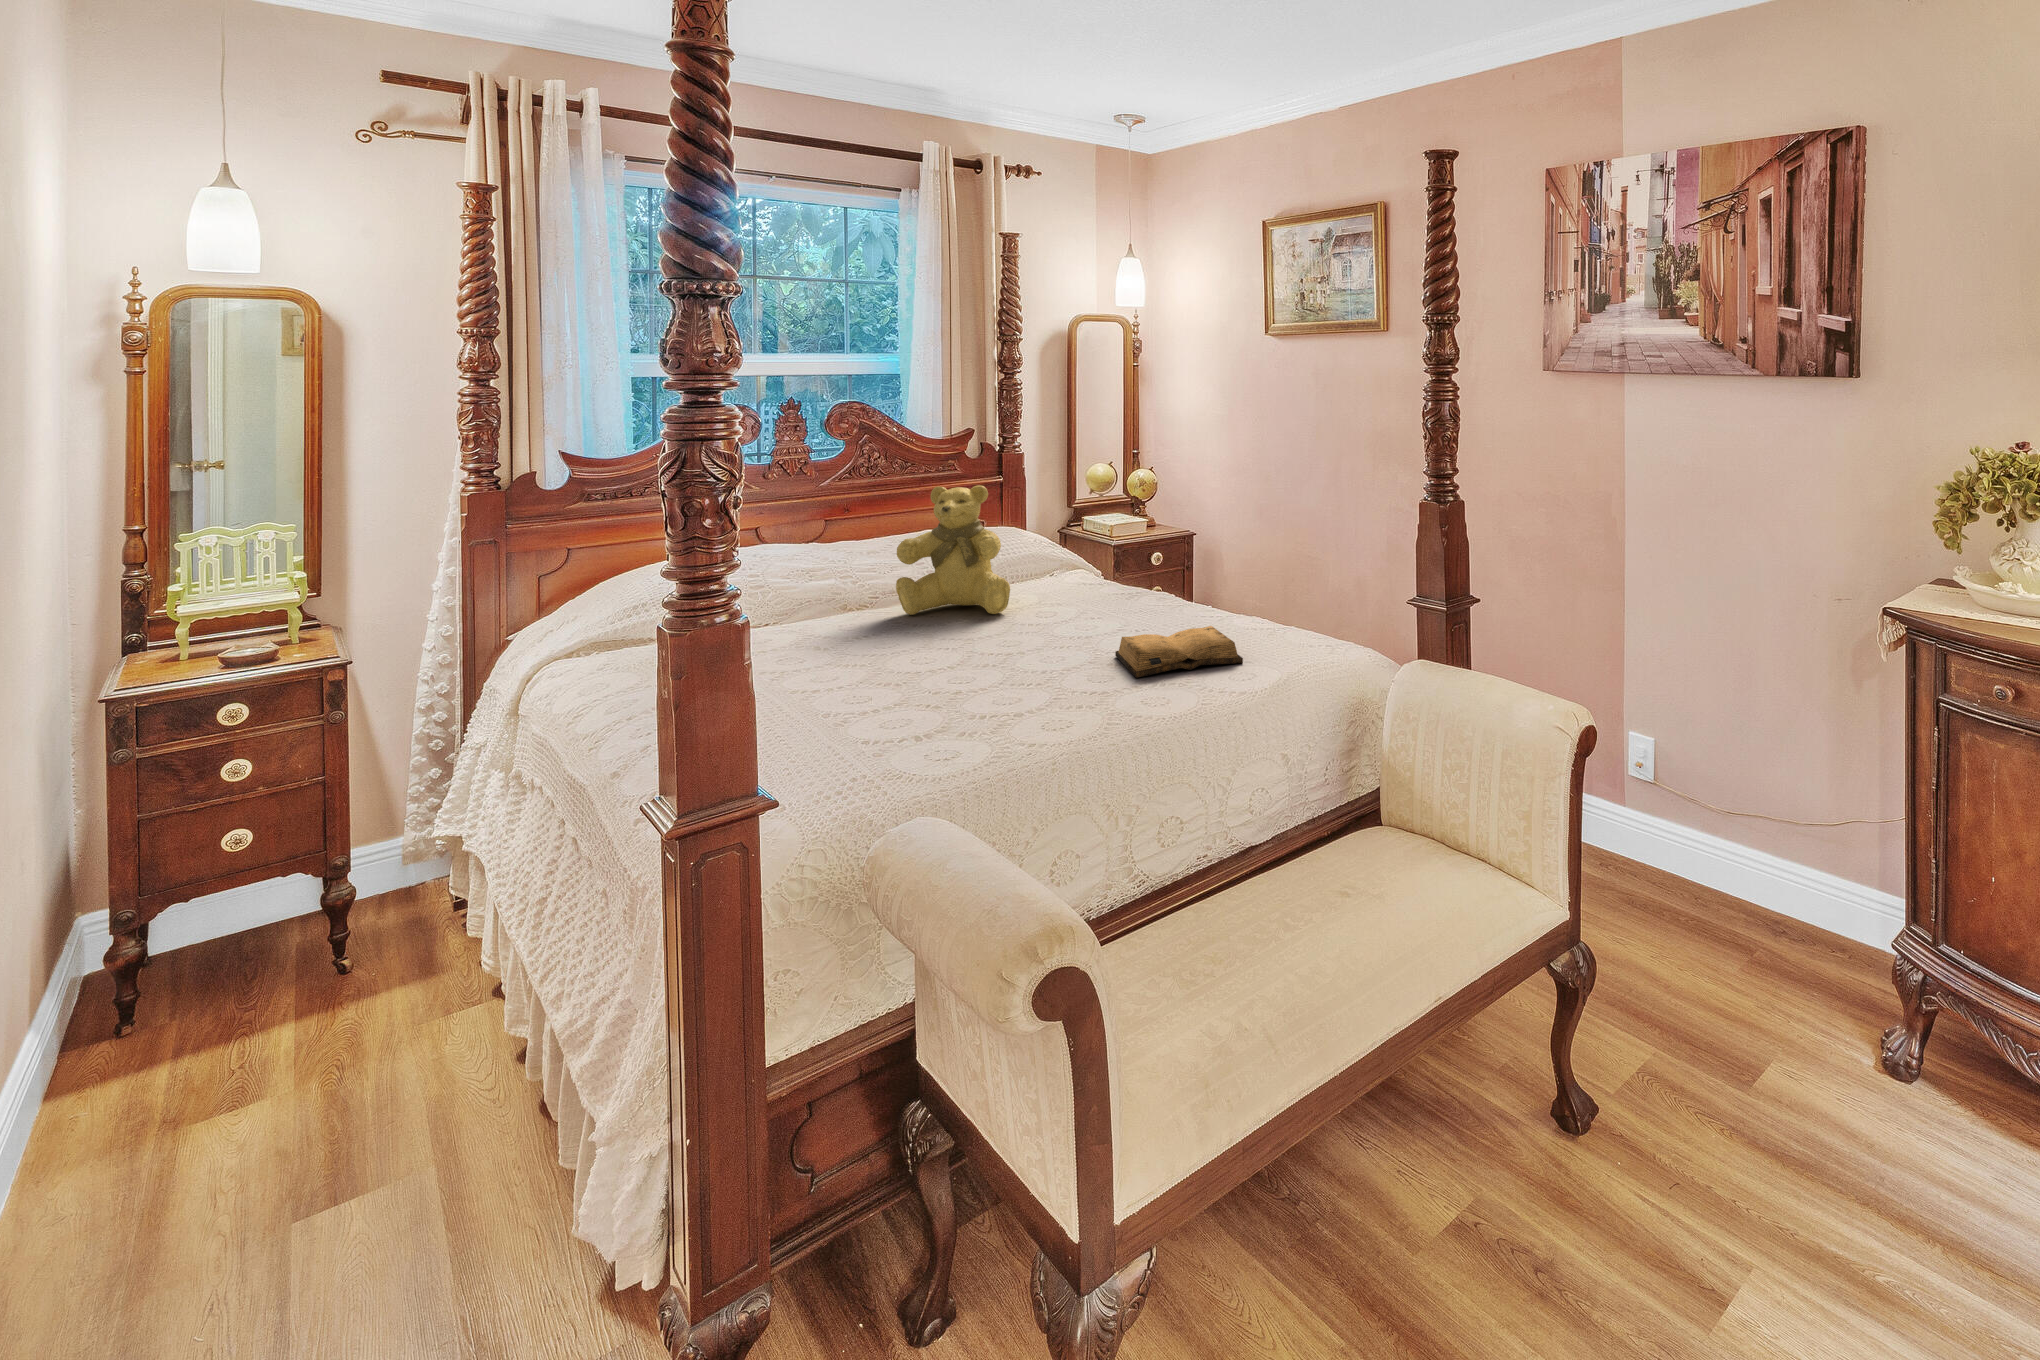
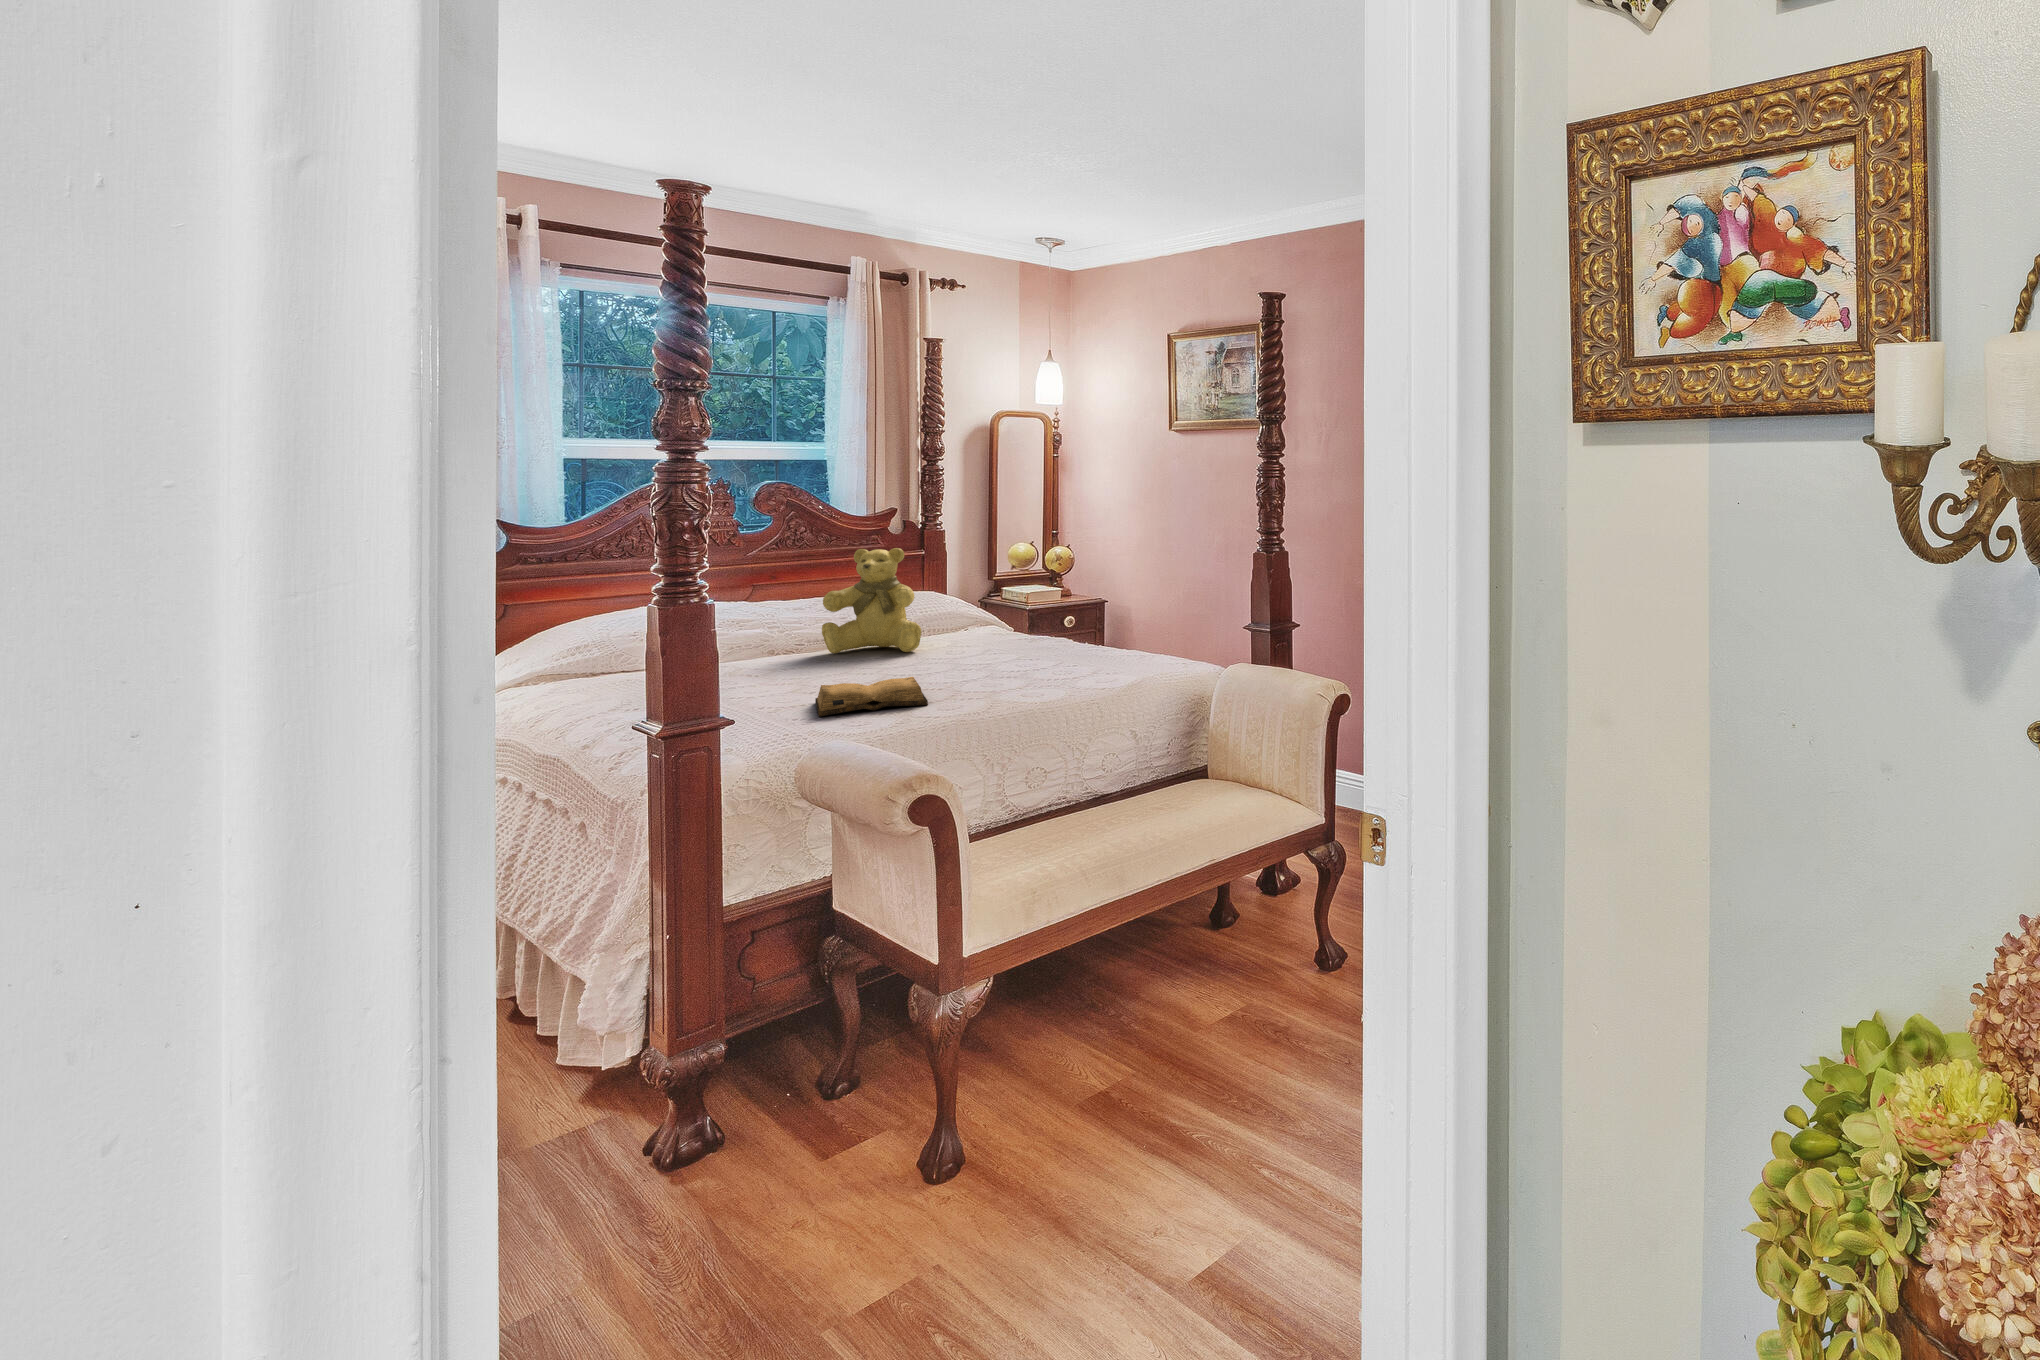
diary: present [1115,626,1243,678] -> present [815,677,928,717]

